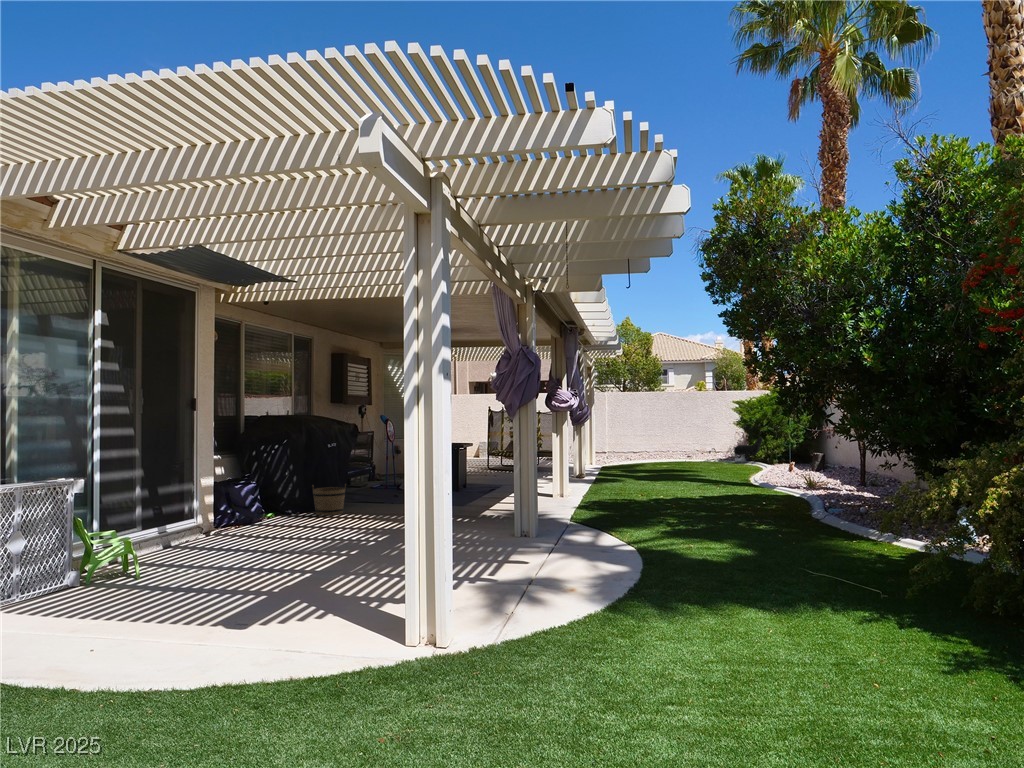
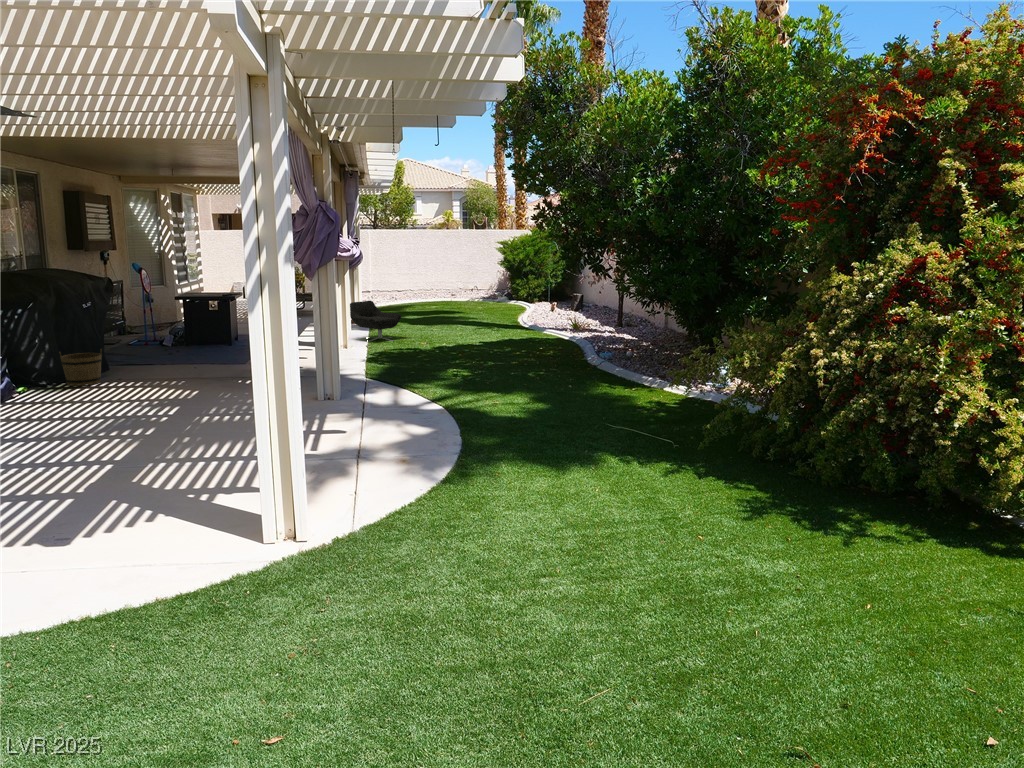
lounge chair: present [734,437,763,463] -> present [350,301,401,341]

